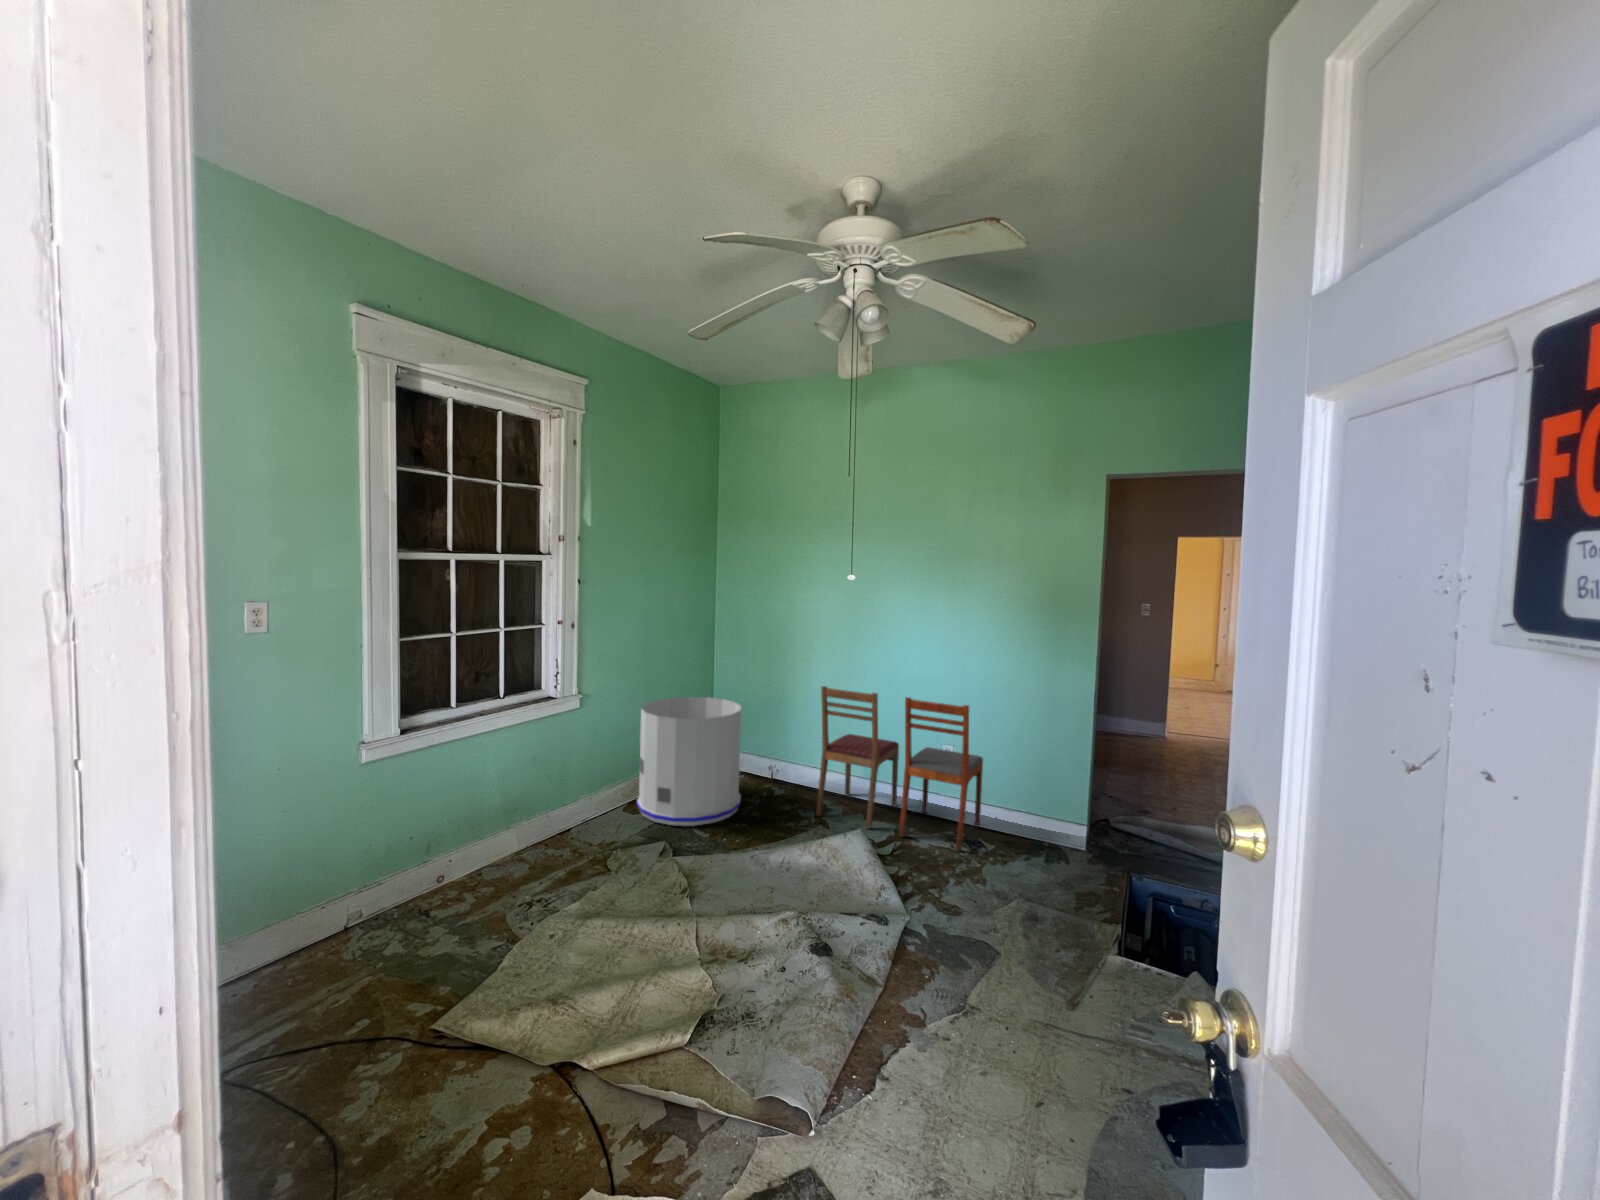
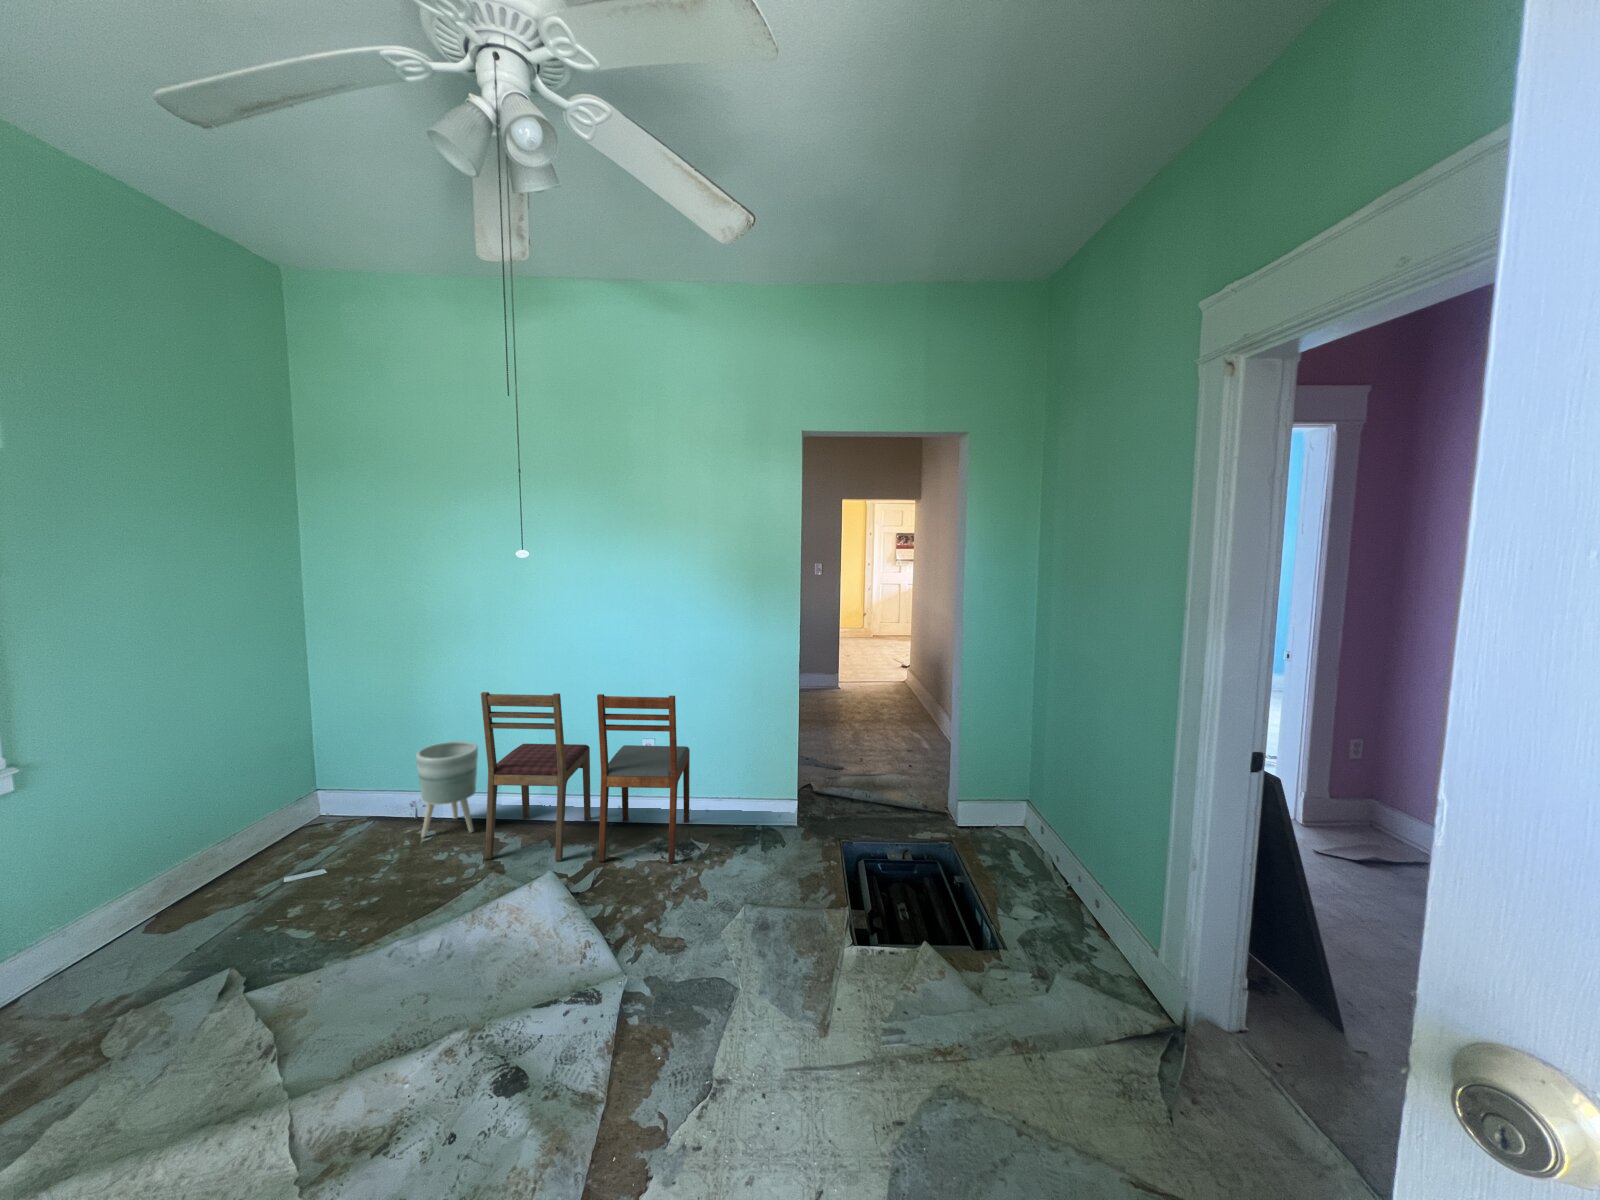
trash can: present [637,697,741,826] -> none [163,727,367,938]
planter: none [775,724,817,796] -> present [416,741,478,837]

